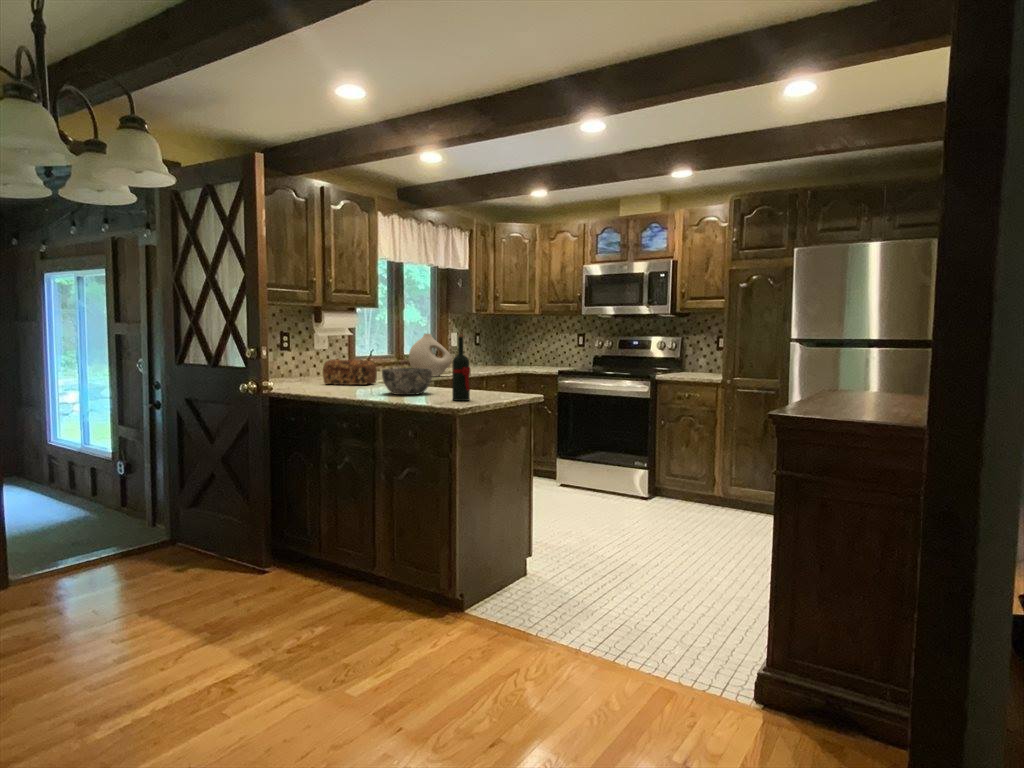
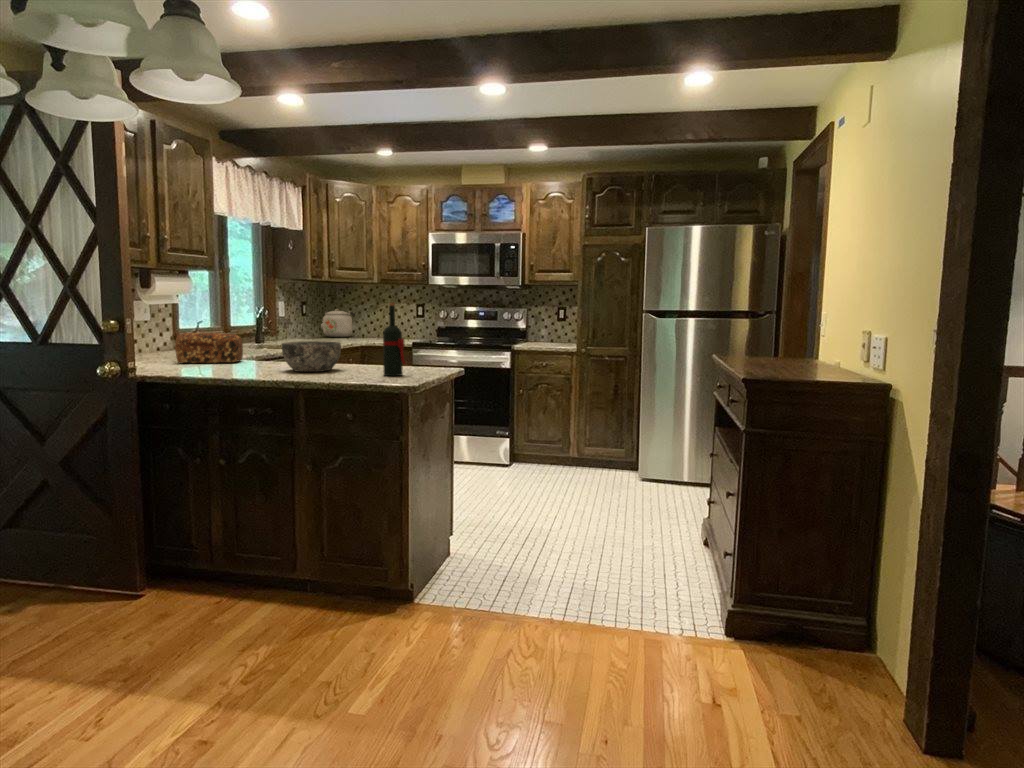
vase: present [409,333,452,376] -> none [258,302,308,351]
kettle: none [492,339,526,365] -> present [321,309,355,337]

